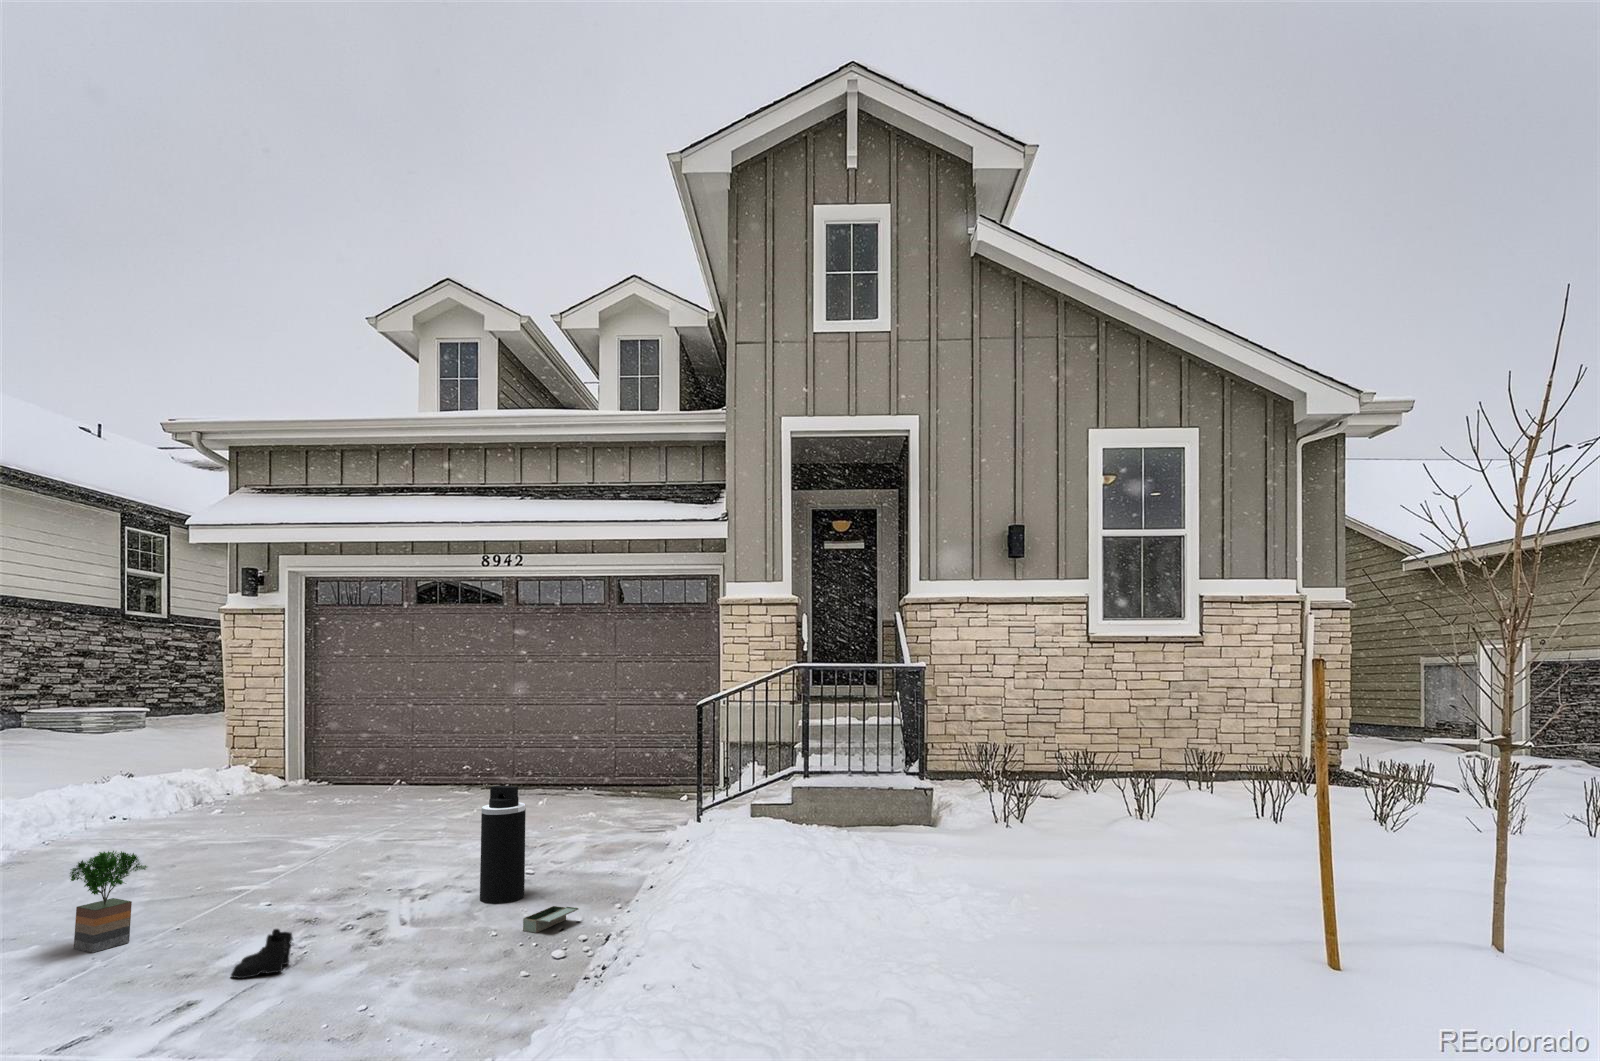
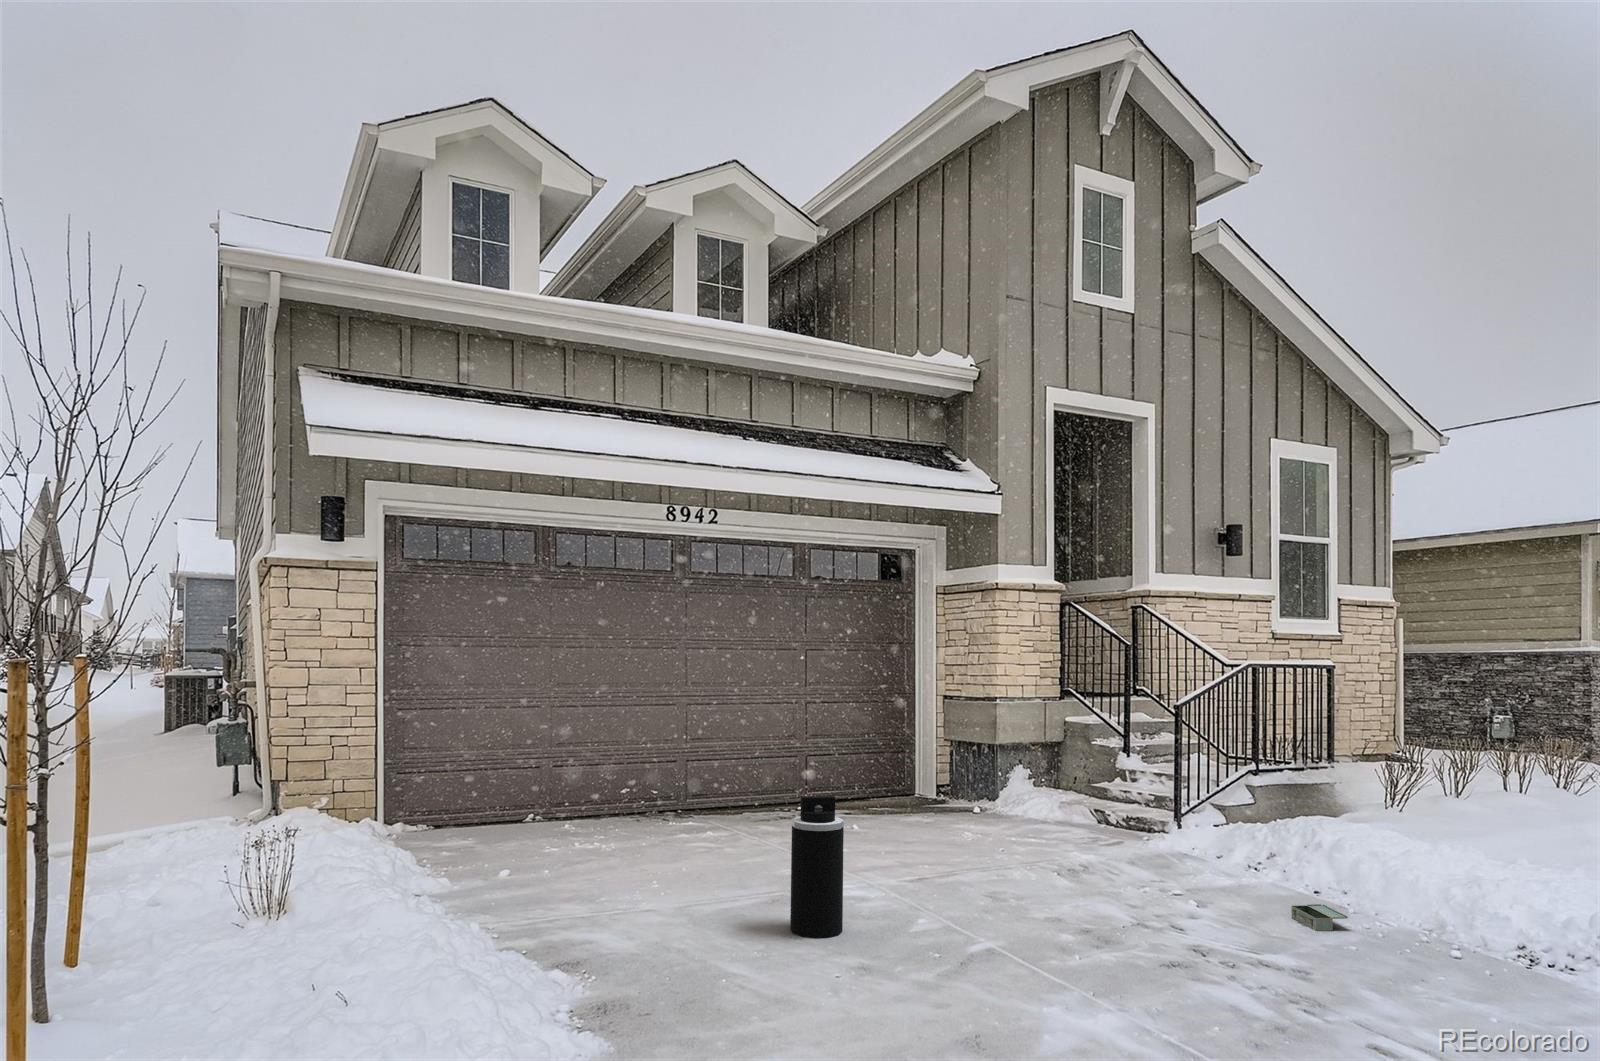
trash can: present [480,786,526,904] -> present [790,796,844,938]
potted tree: present [70,851,147,953] -> none [998,884,1081,1009]
boots: present [231,929,293,979] -> none [1250,948,1306,1004]

